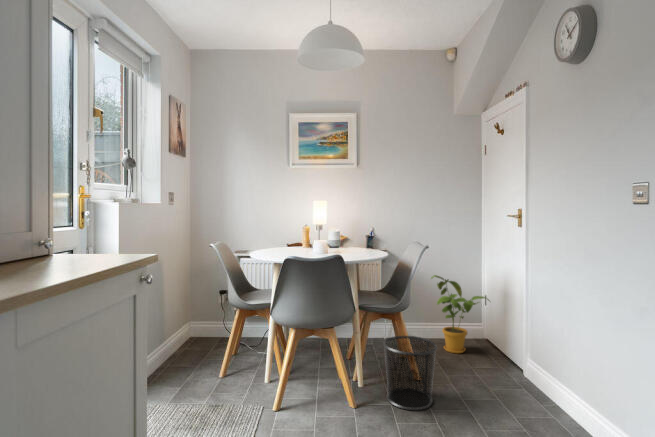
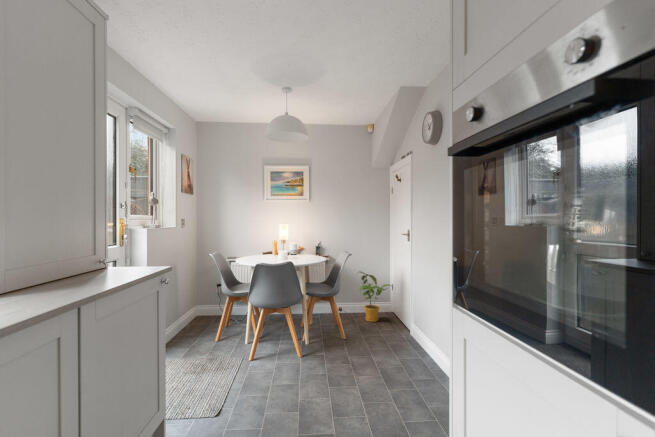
waste bin: present [383,336,437,410] -> none [320,311,353,357]

